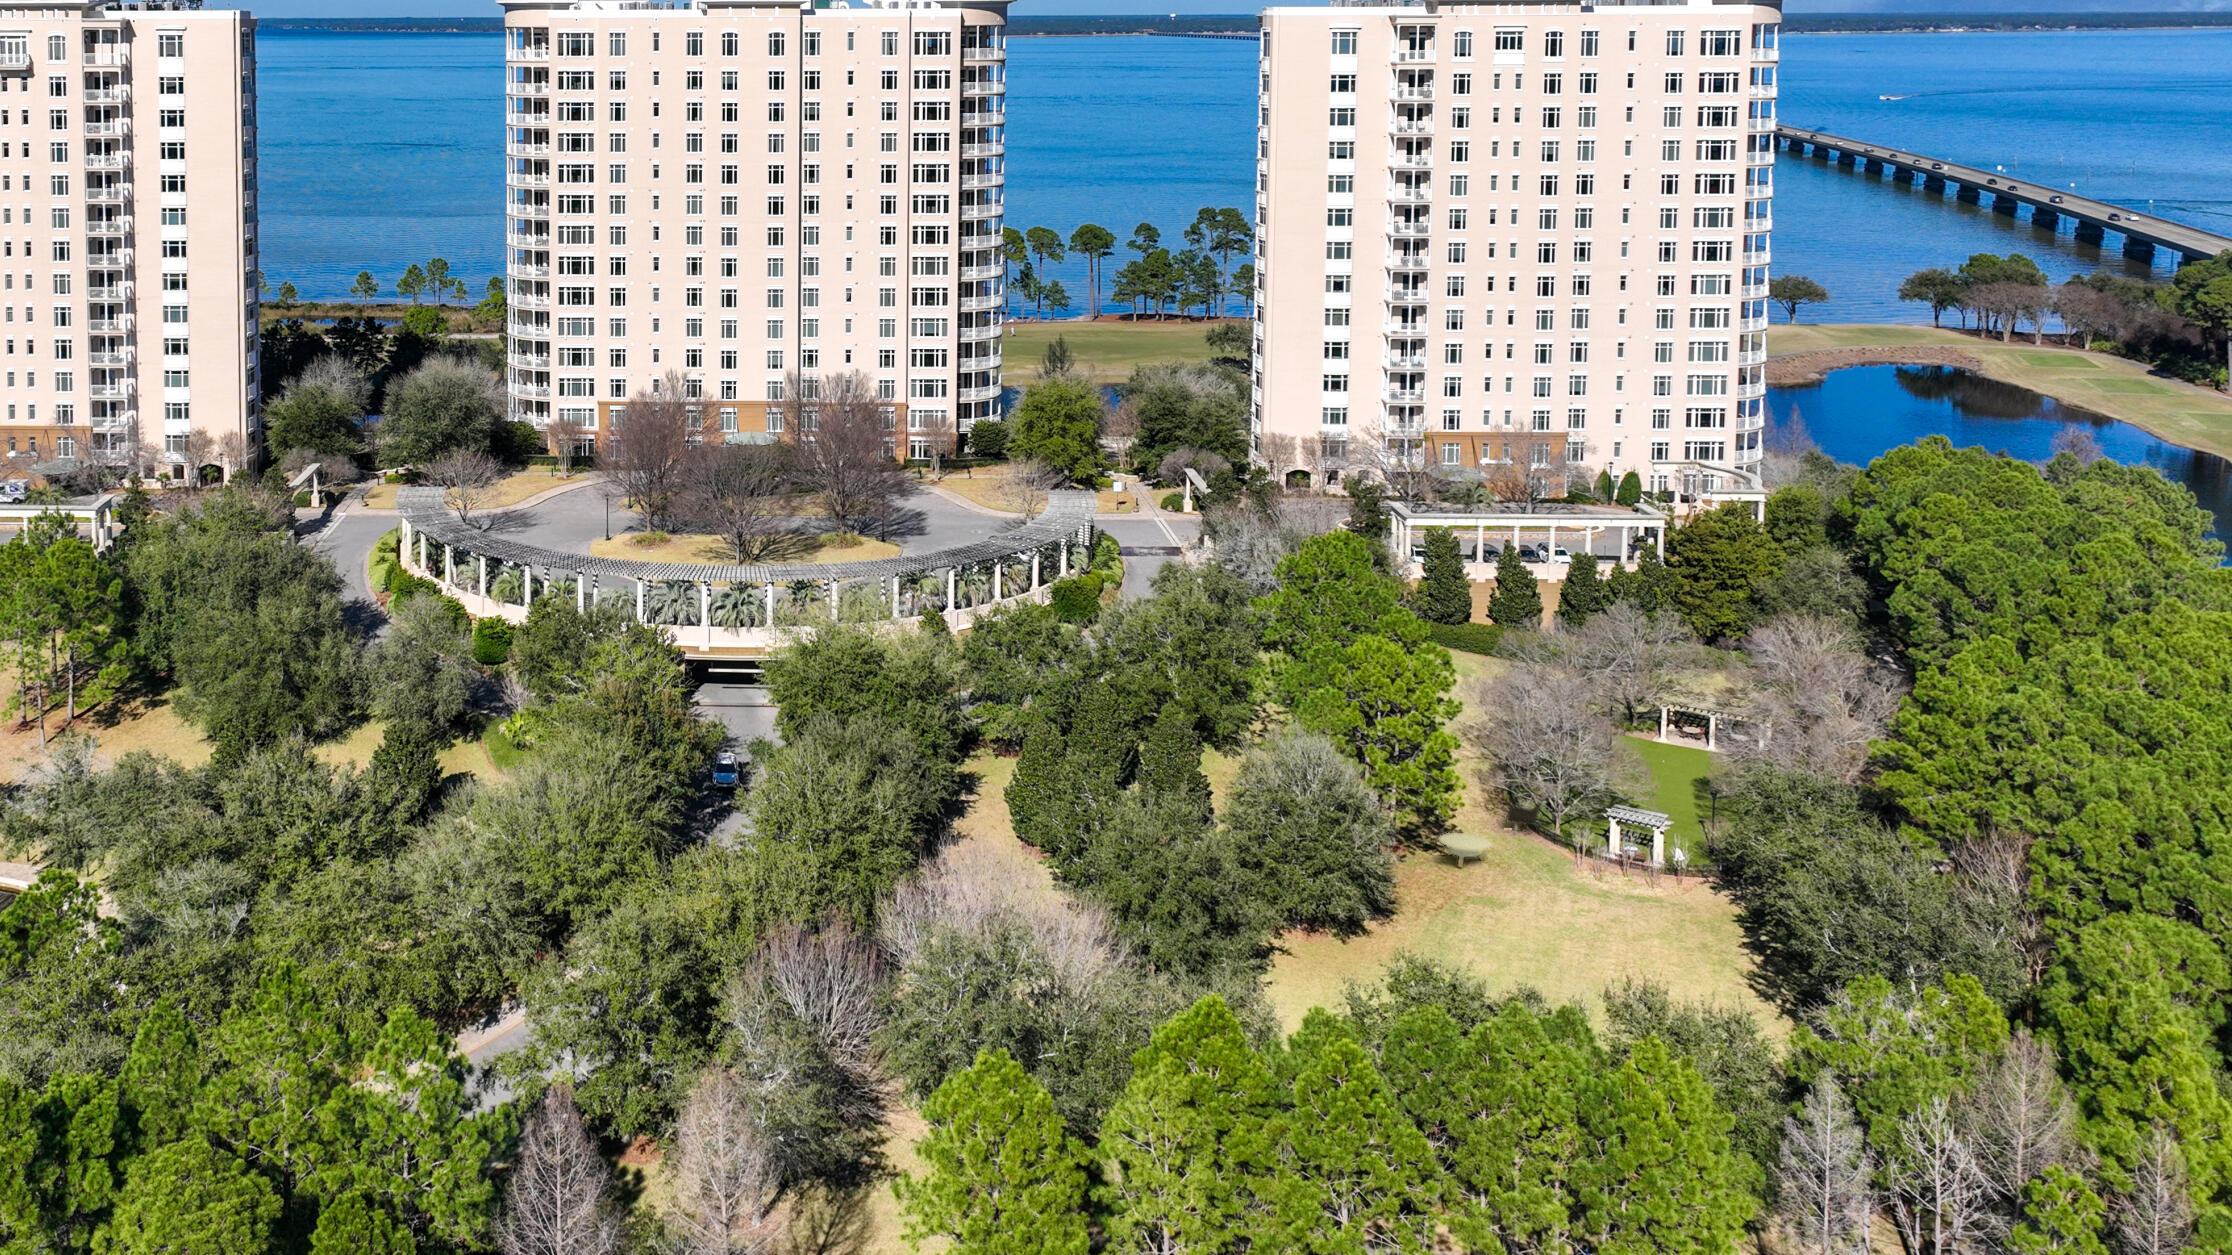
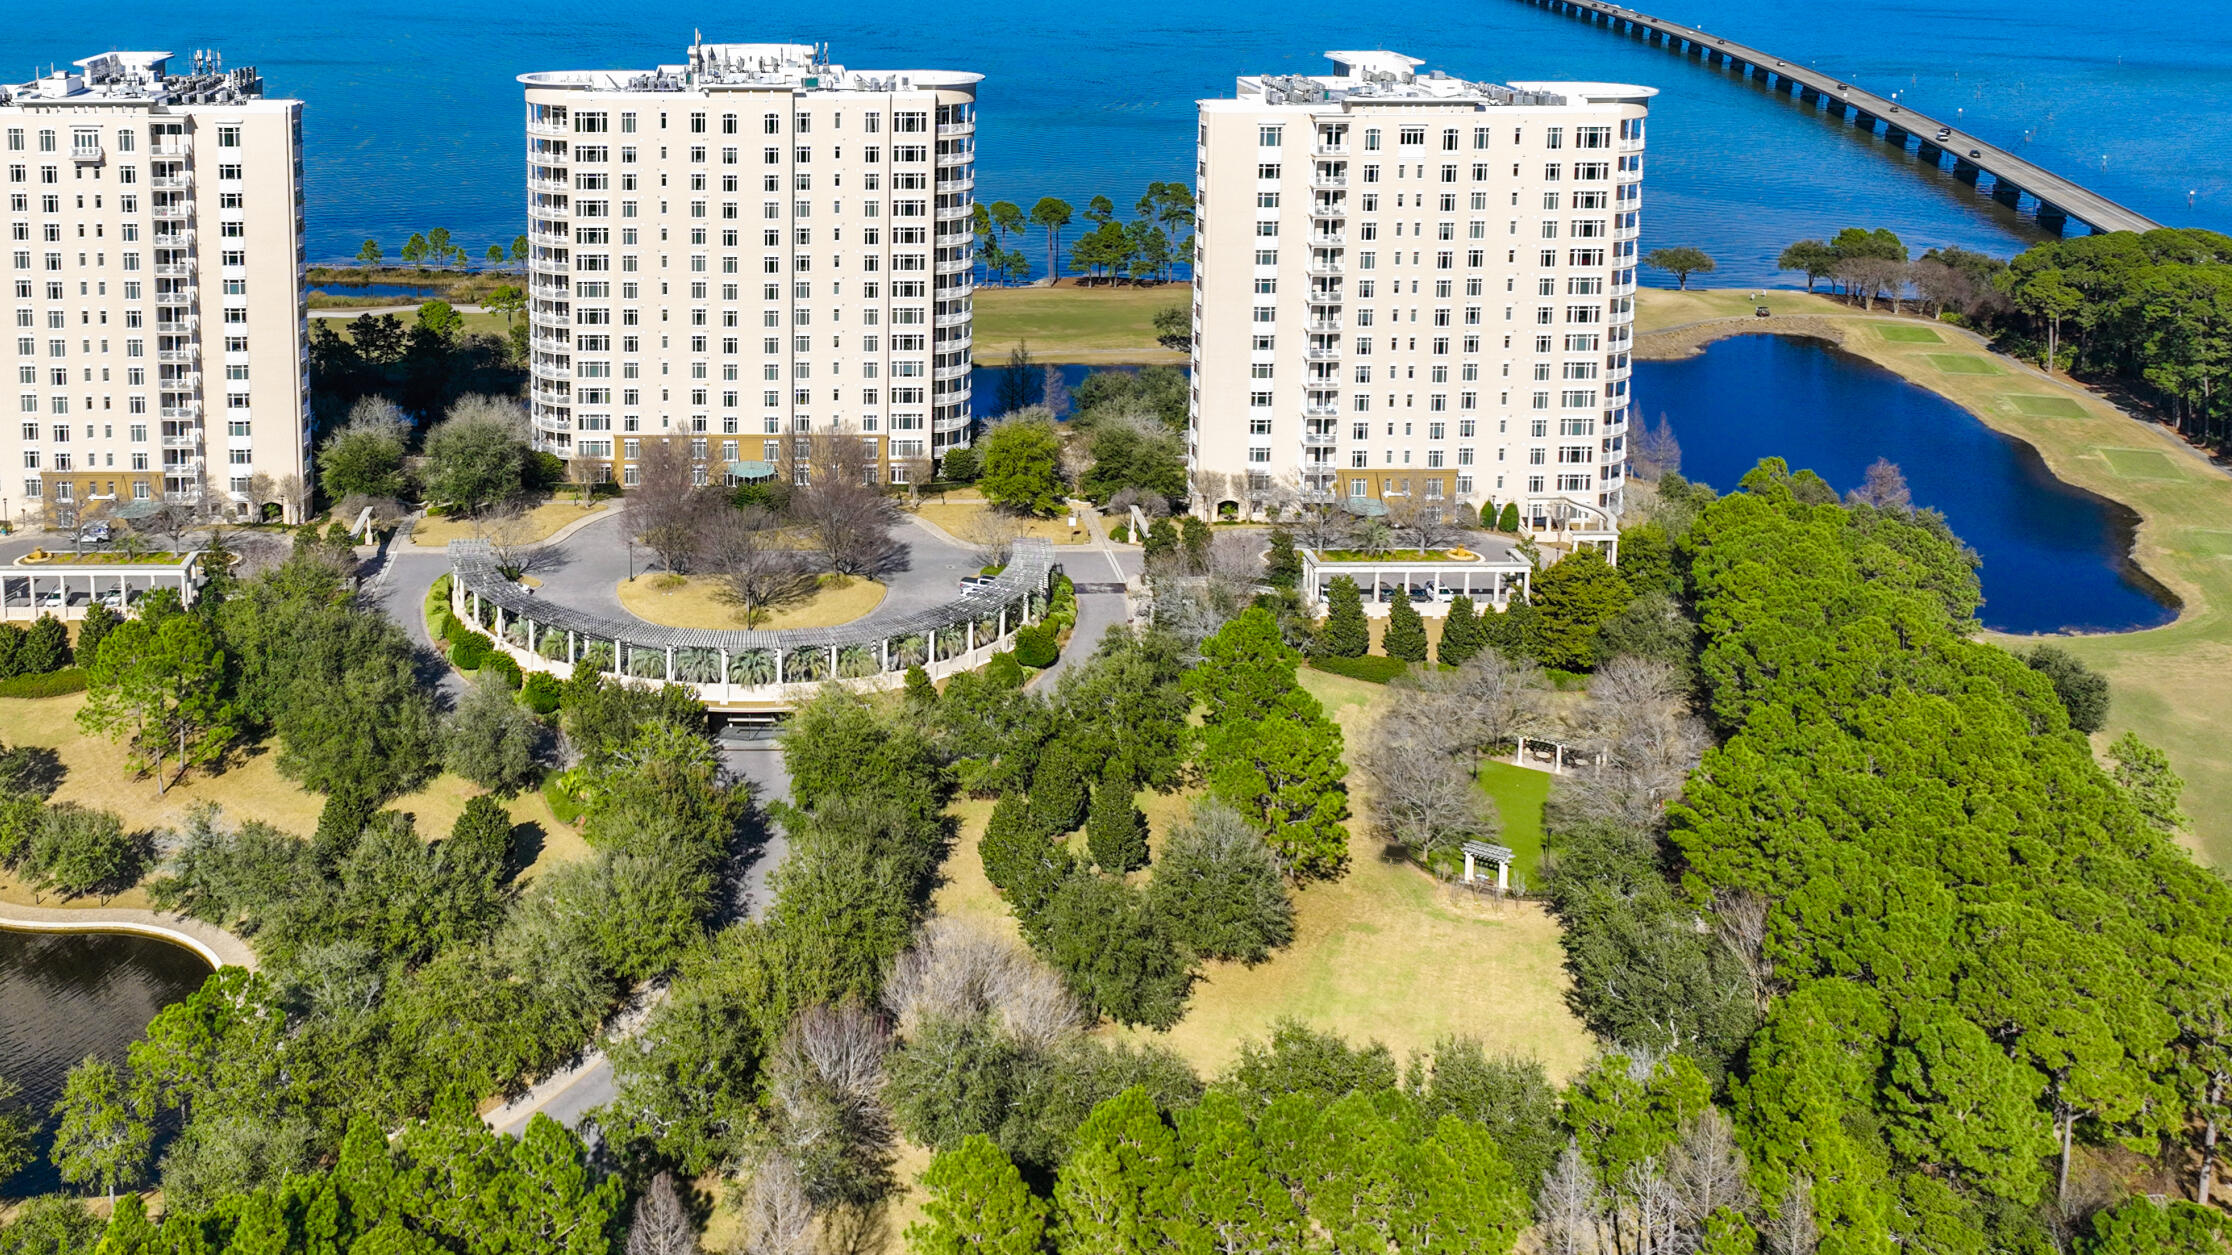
round table: present [1439,833,1491,867] -> none [1327,870,1370,901]

